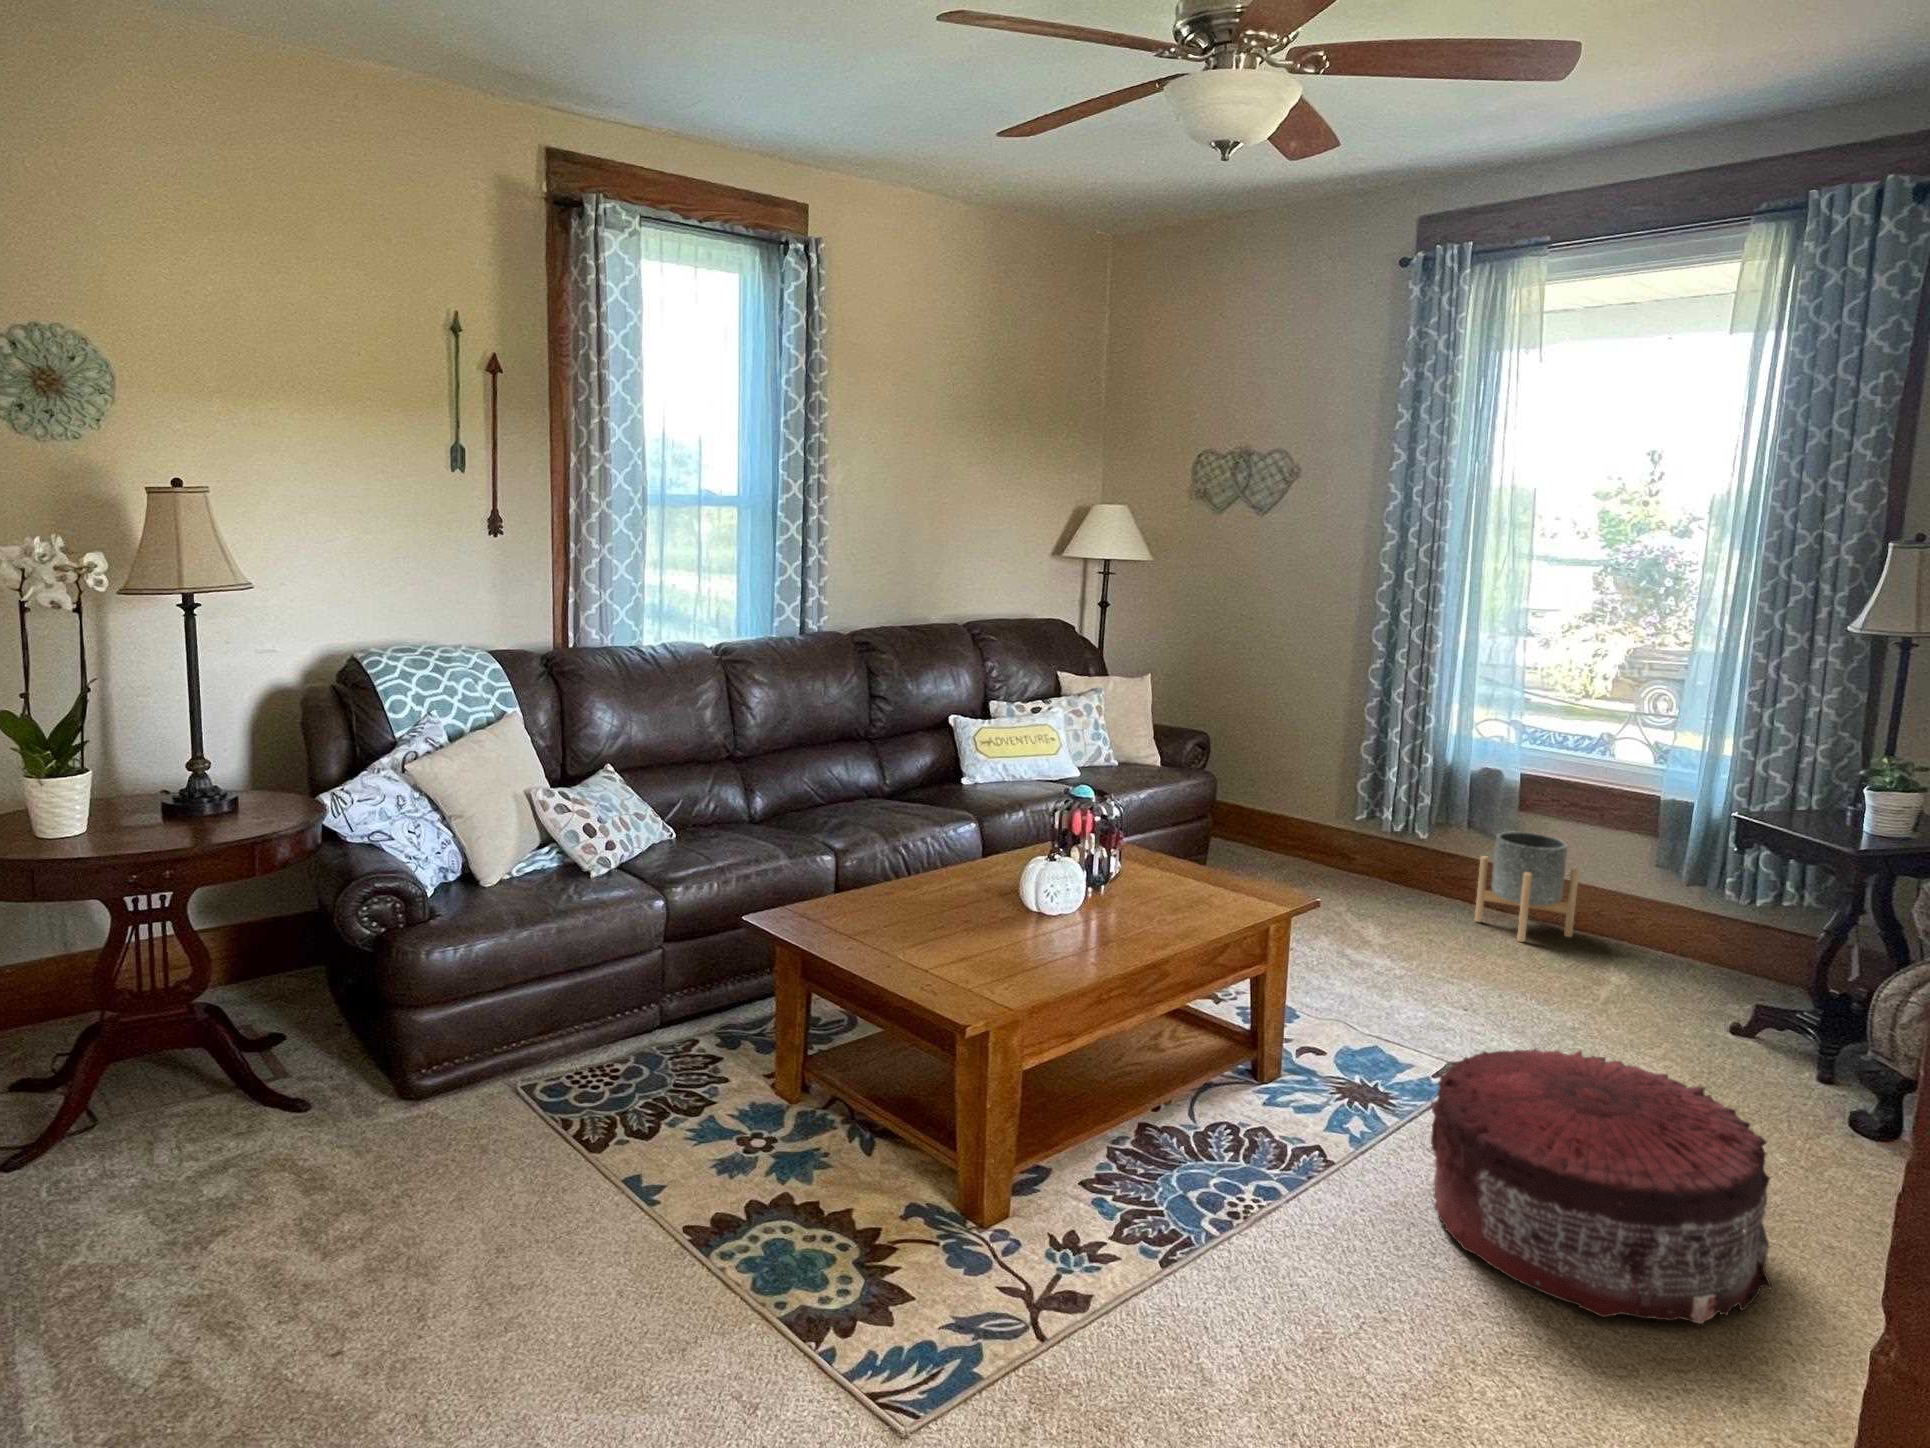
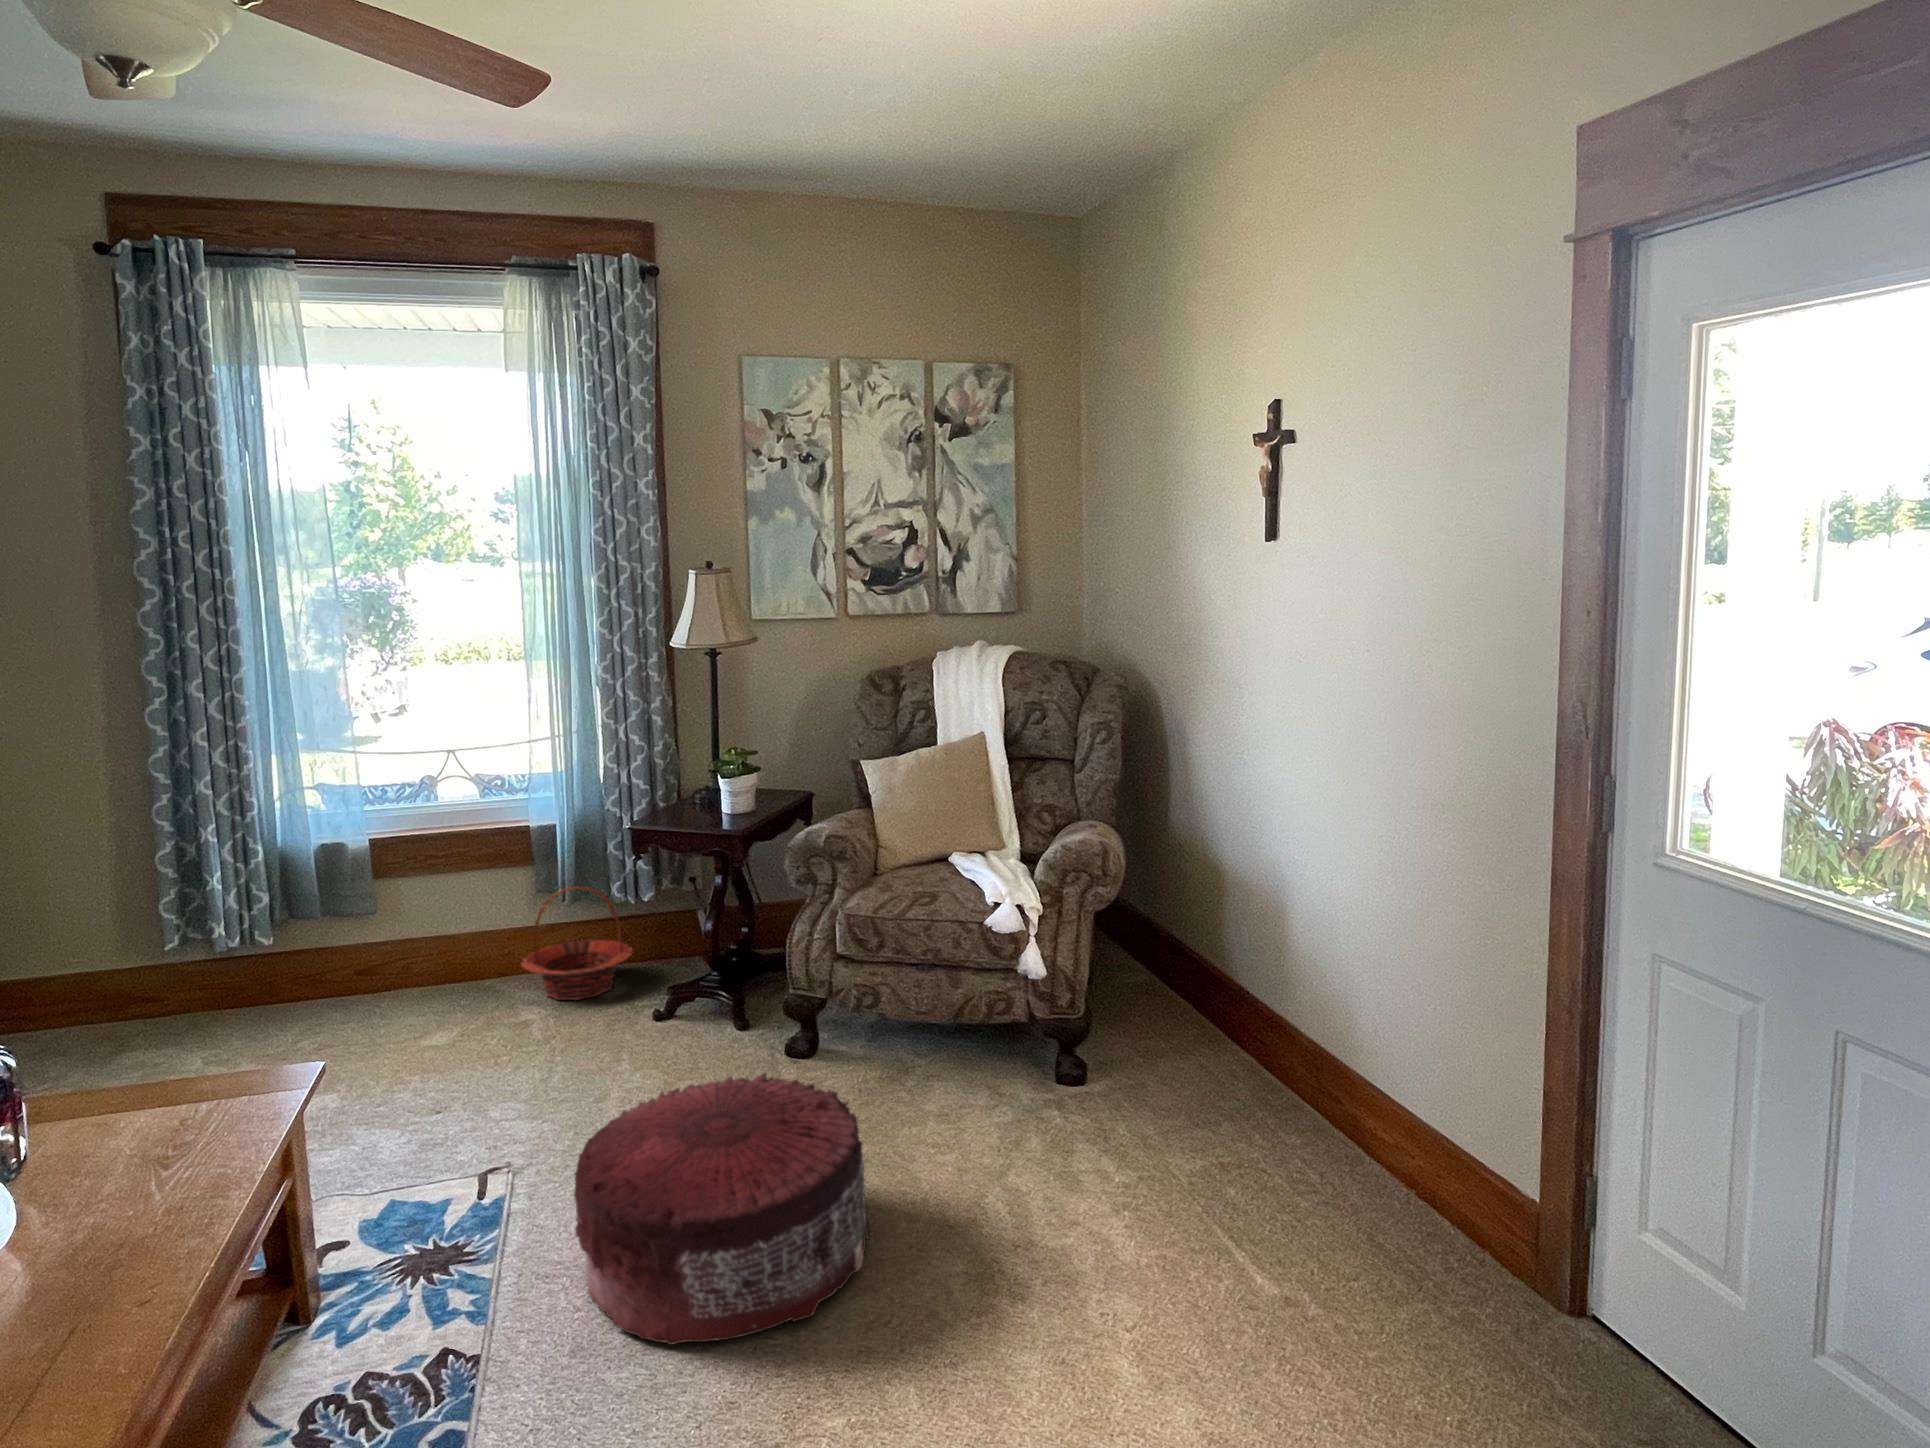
planter: present [1475,832,1579,942] -> none [357,898,465,1018]
basket: none [1620,868,1752,988] -> present [522,887,632,1000]

